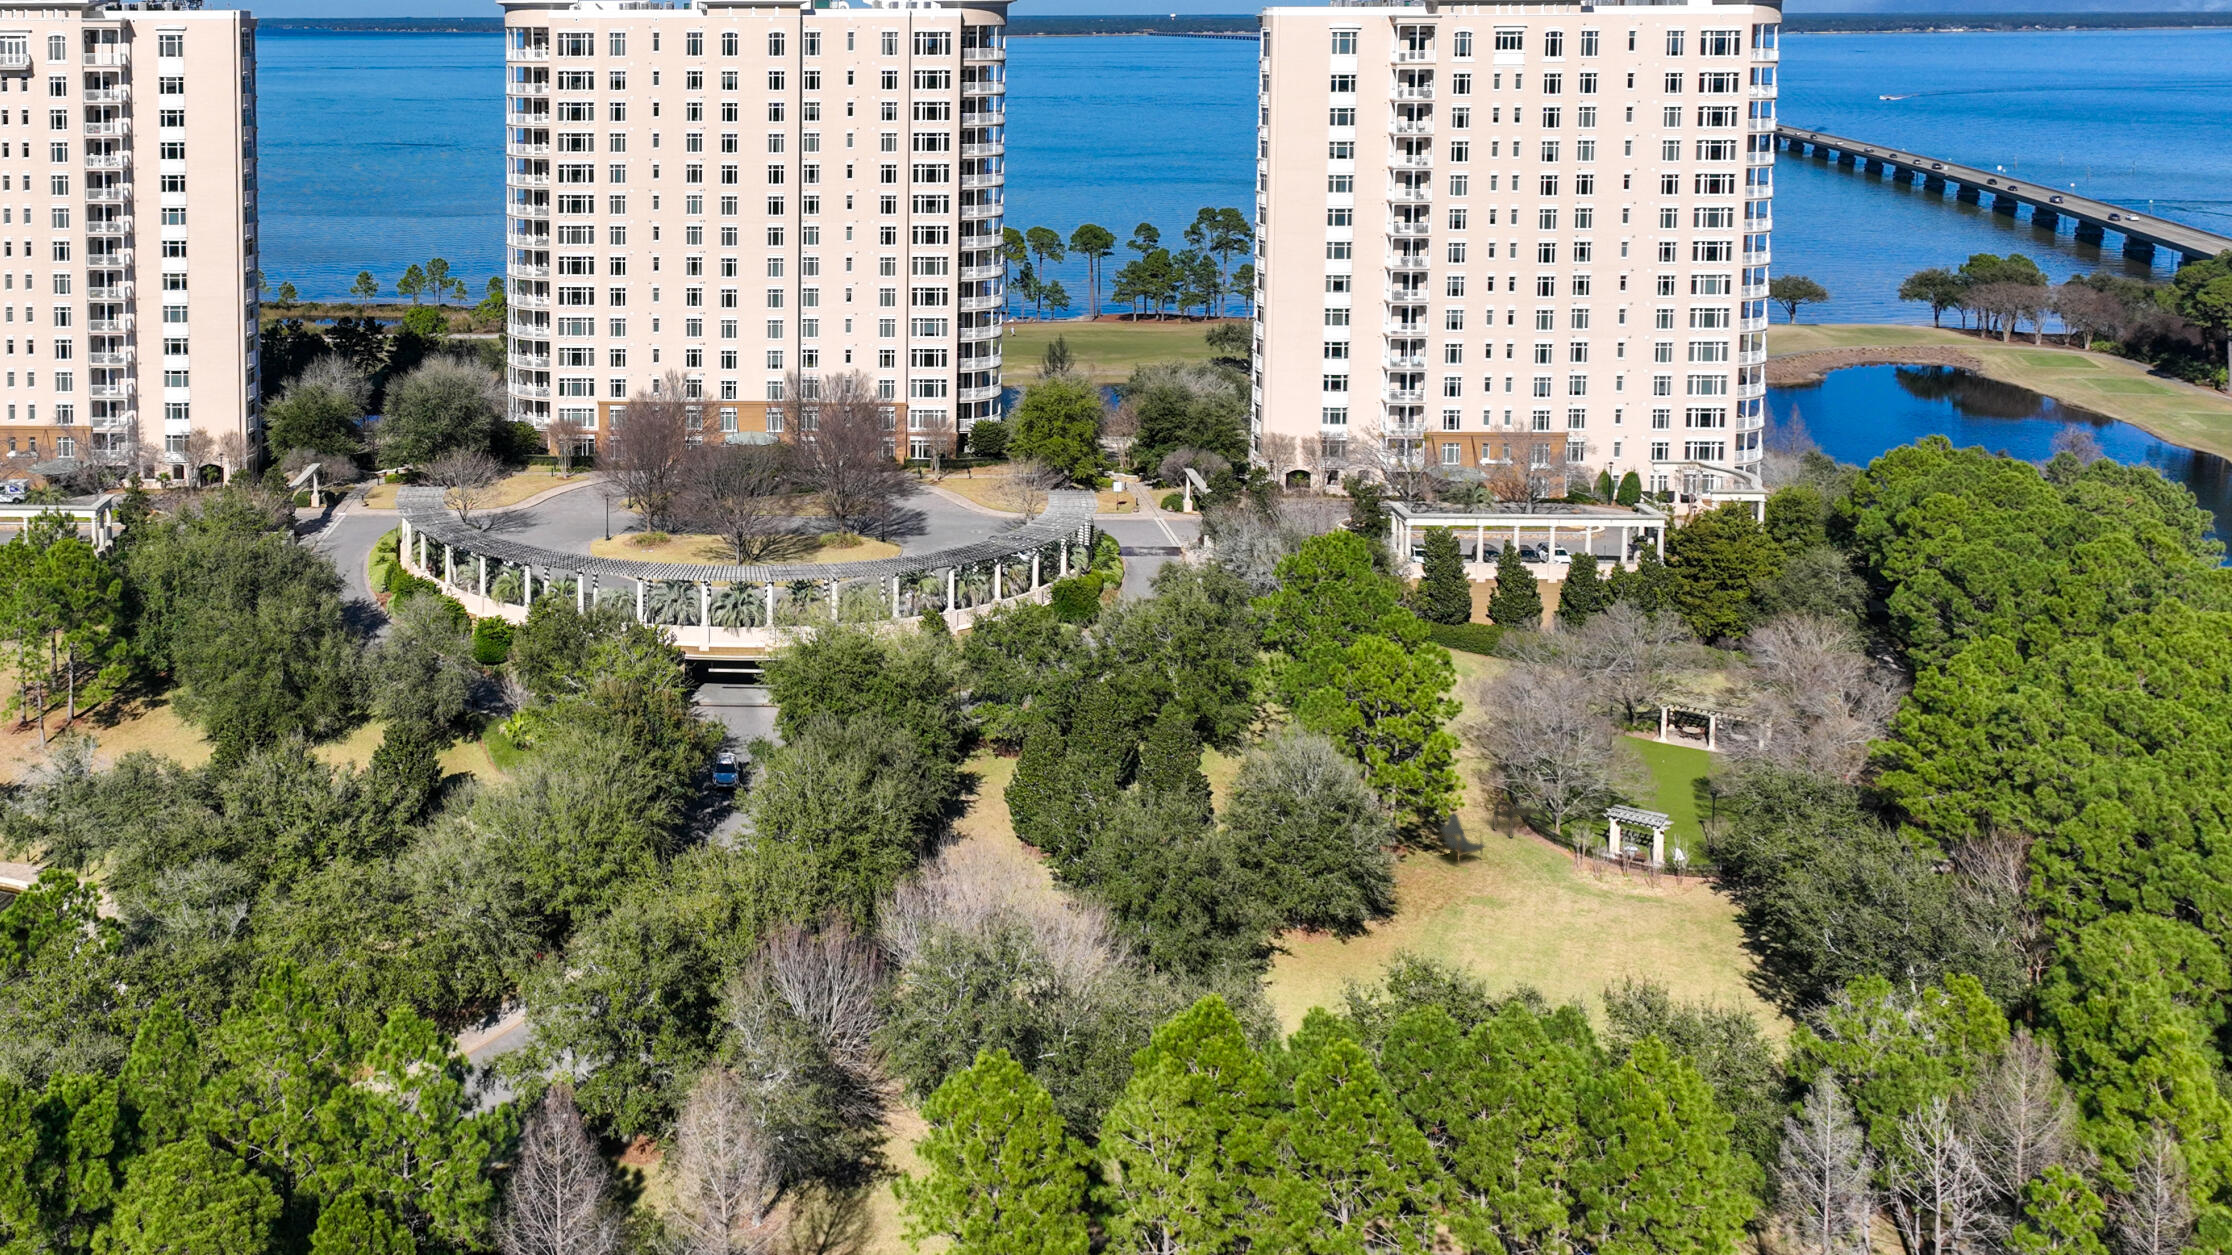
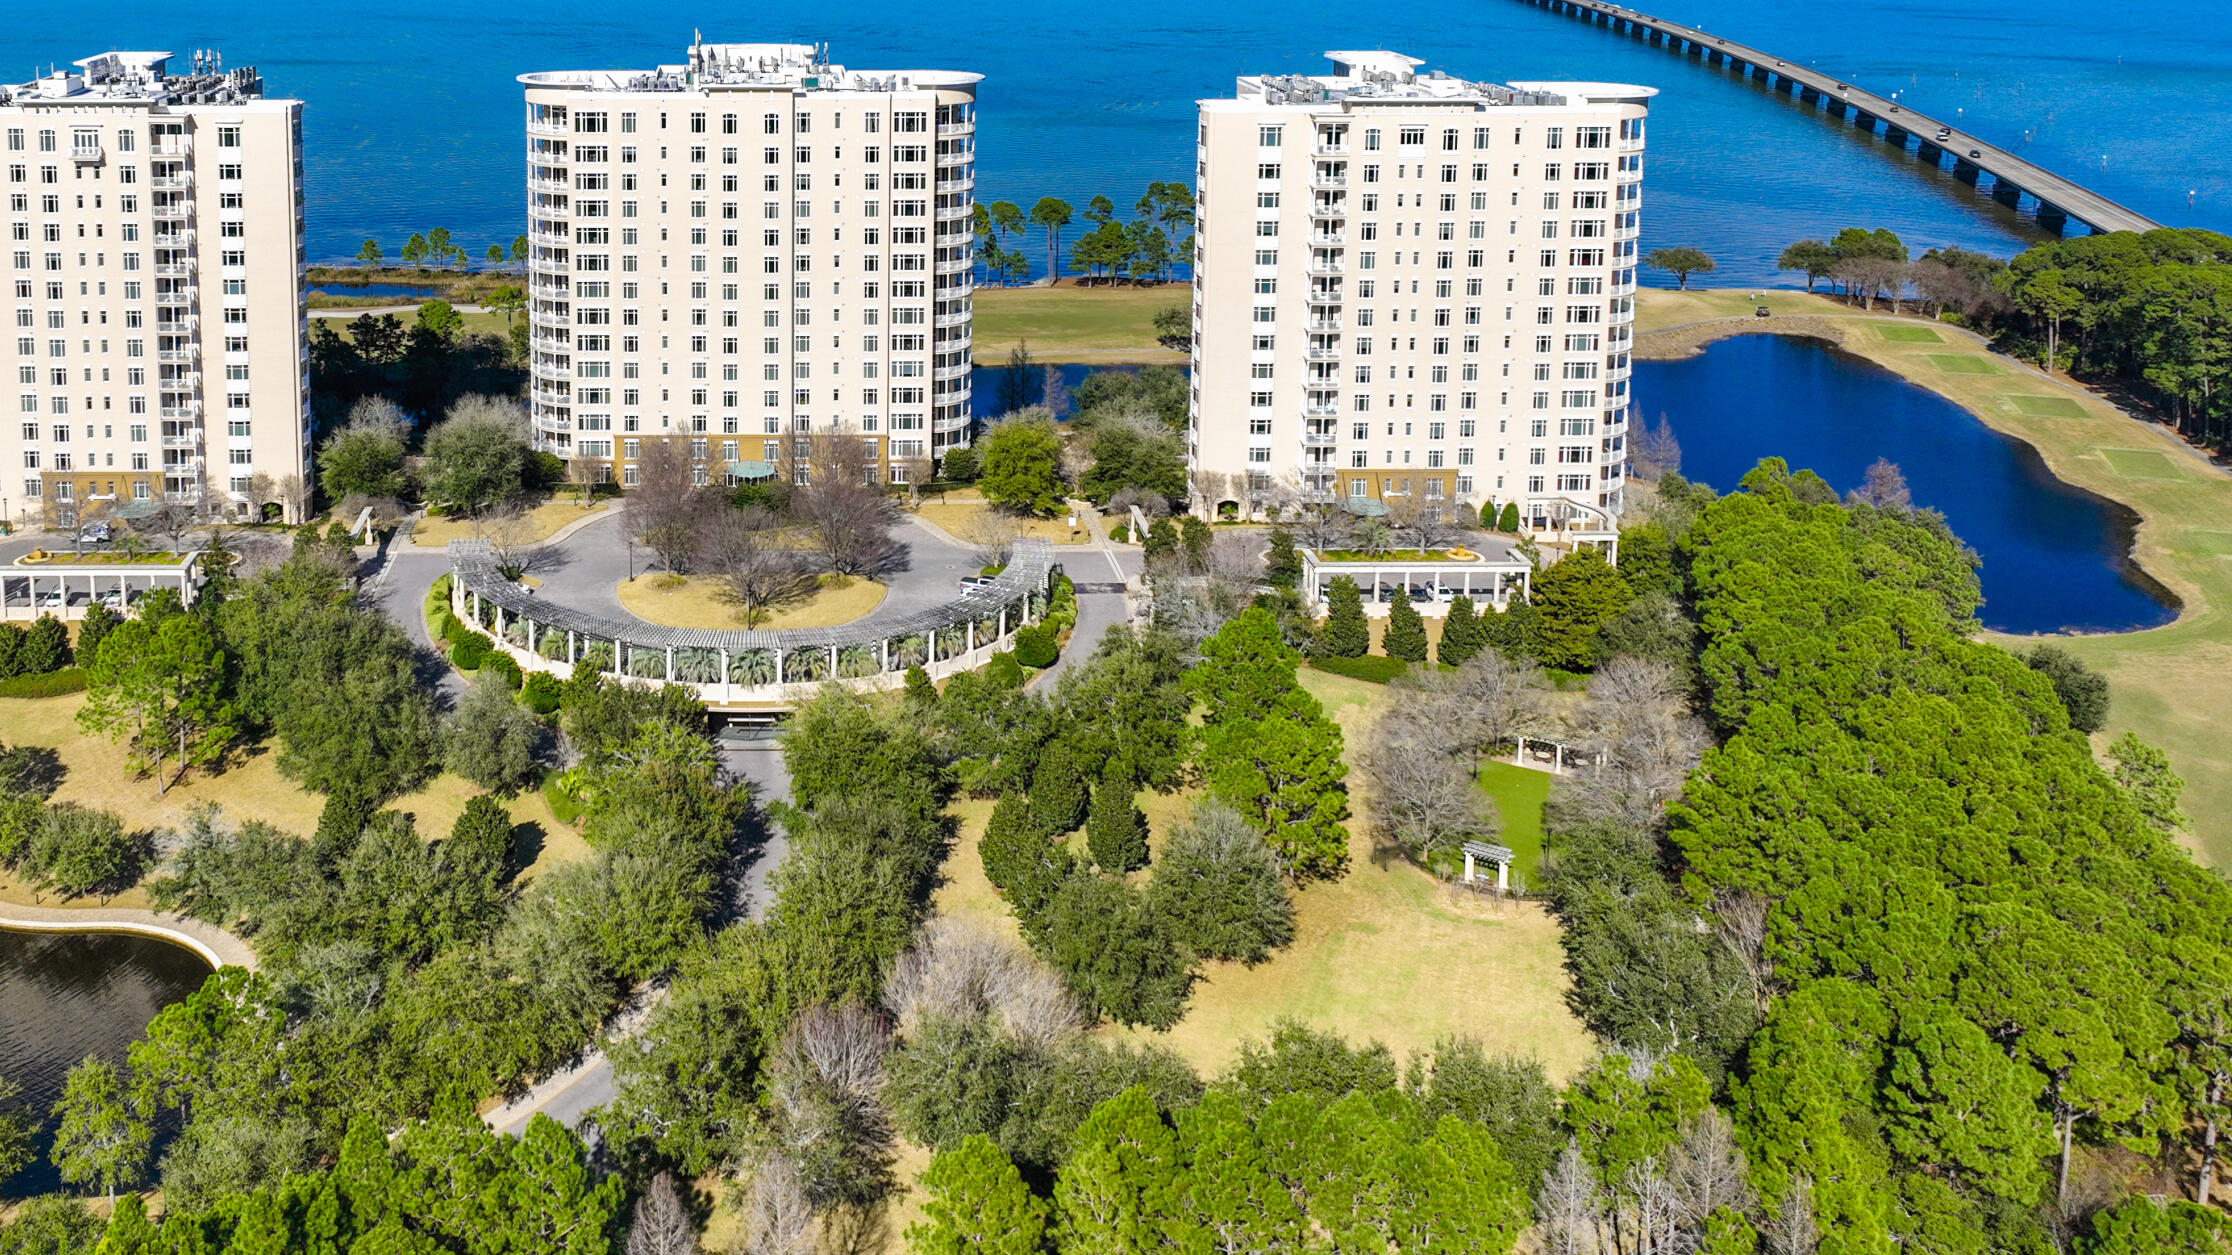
lounge chair: present [1437,814,1485,859] -> none [1326,855,1365,899]

